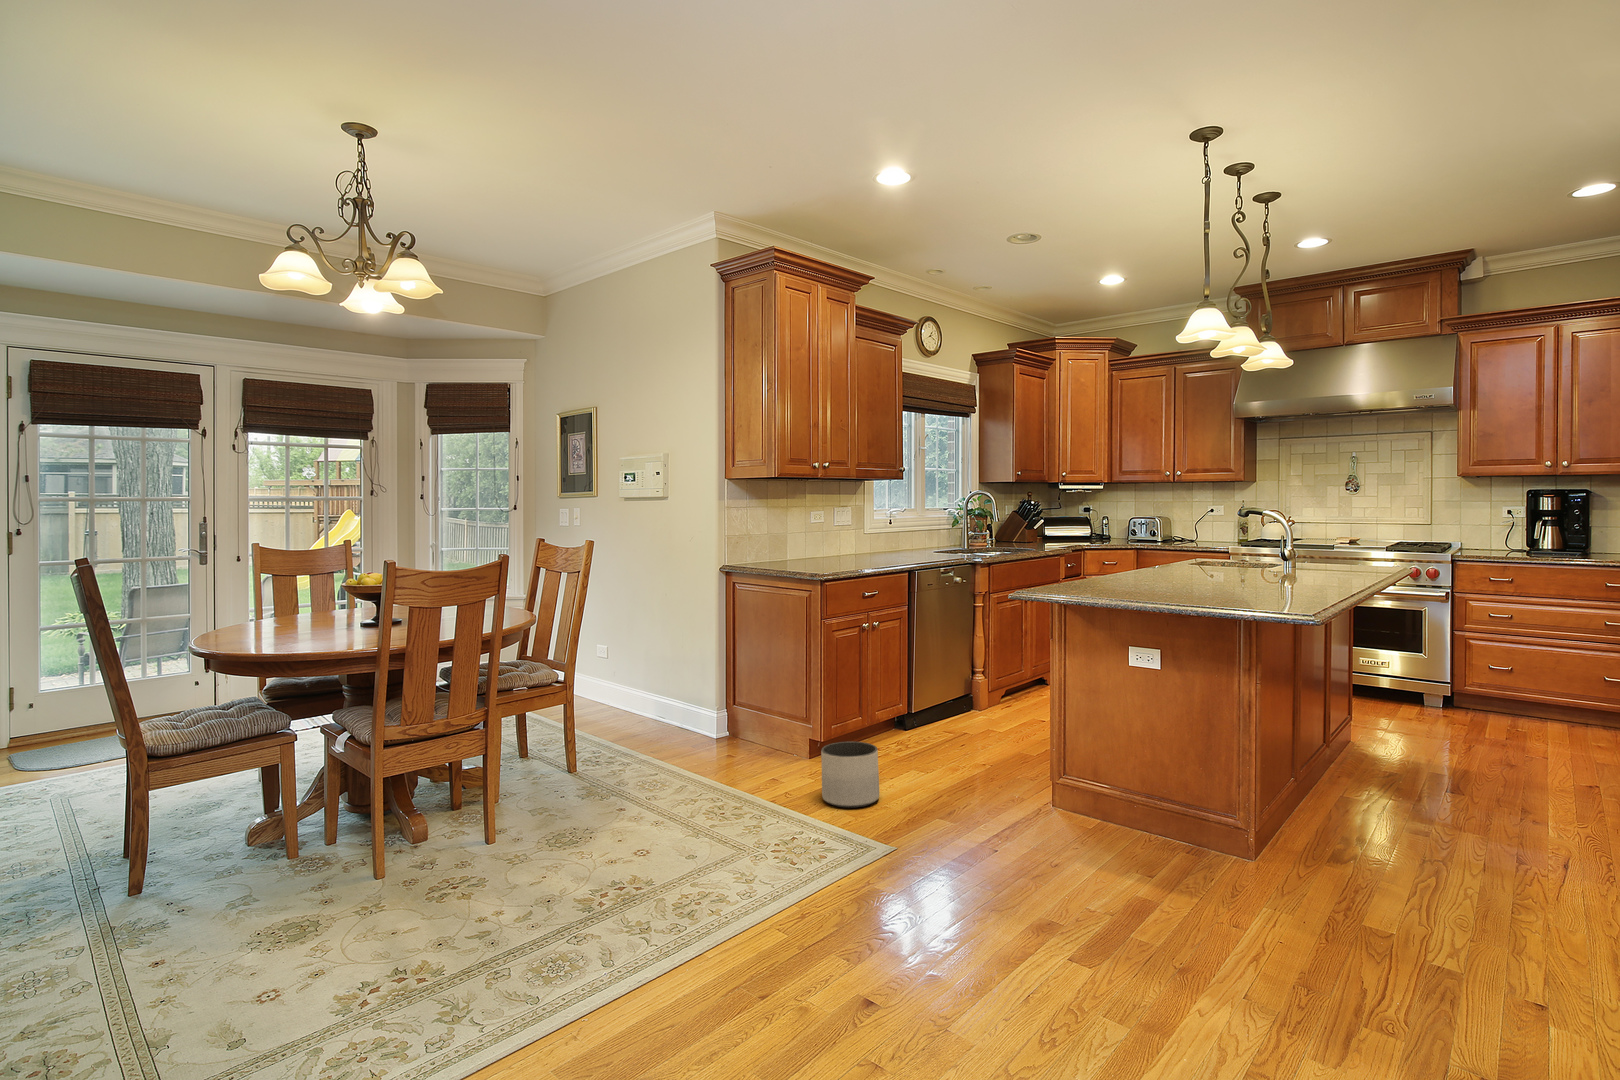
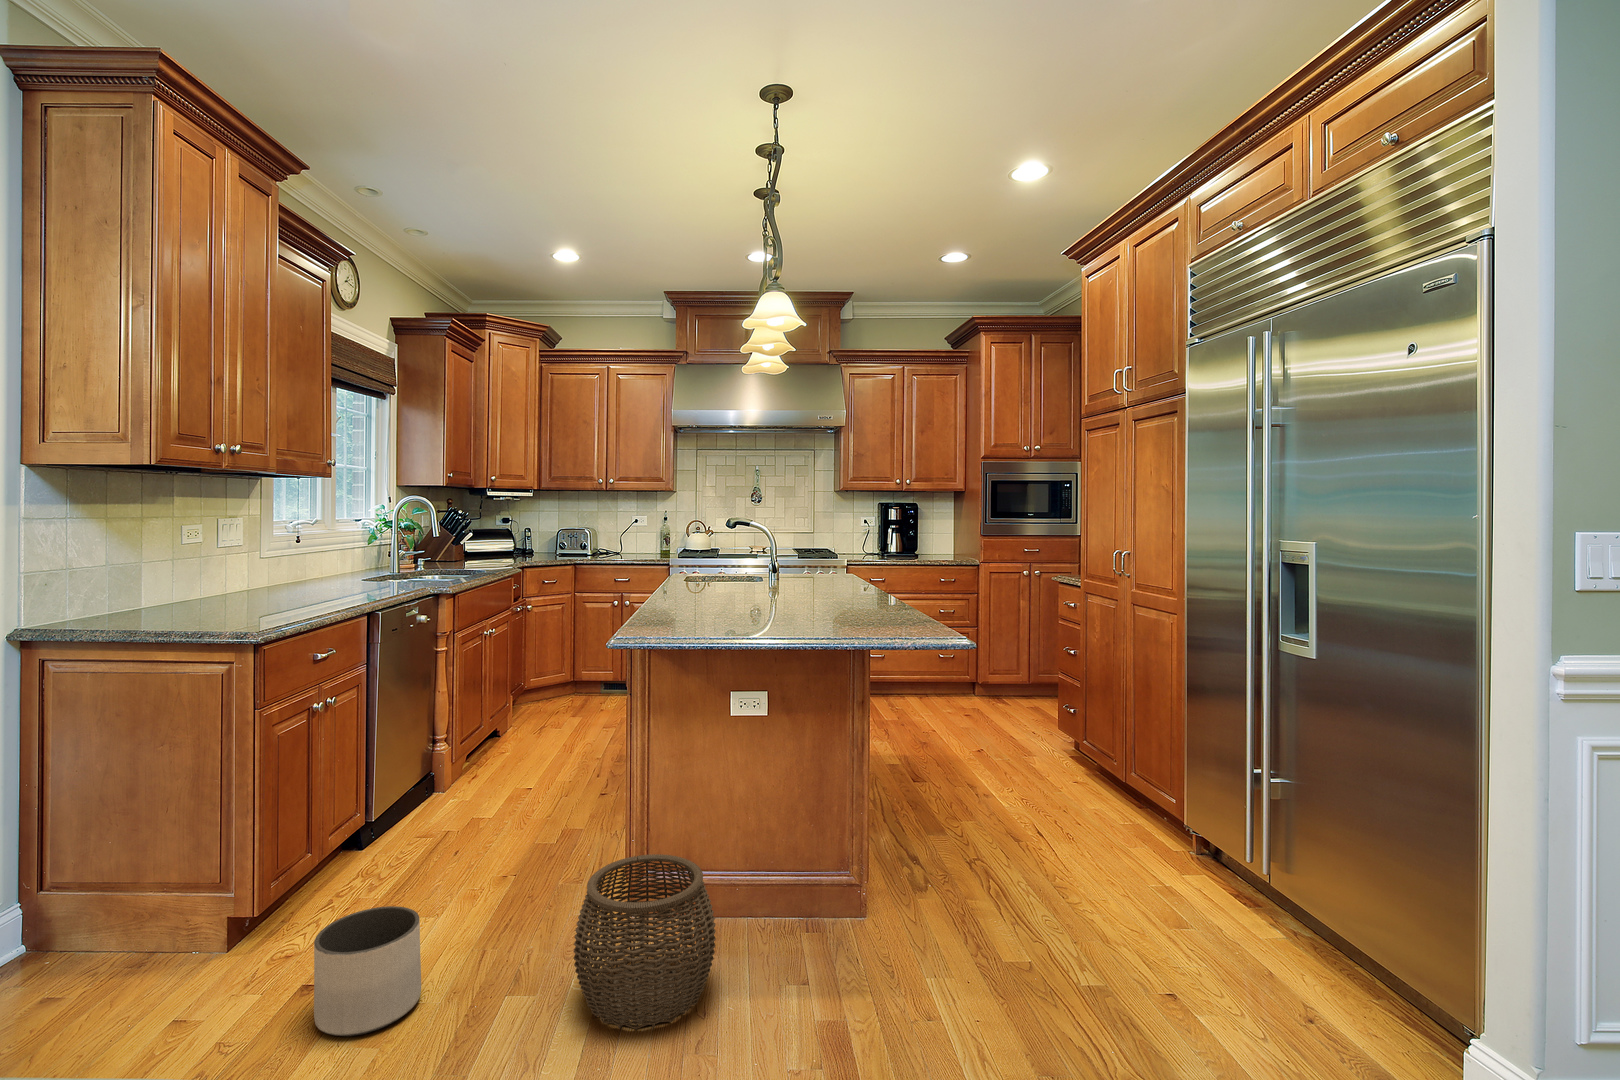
woven basket: none [945,743,1054,858] -> present [573,854,716,1029]

